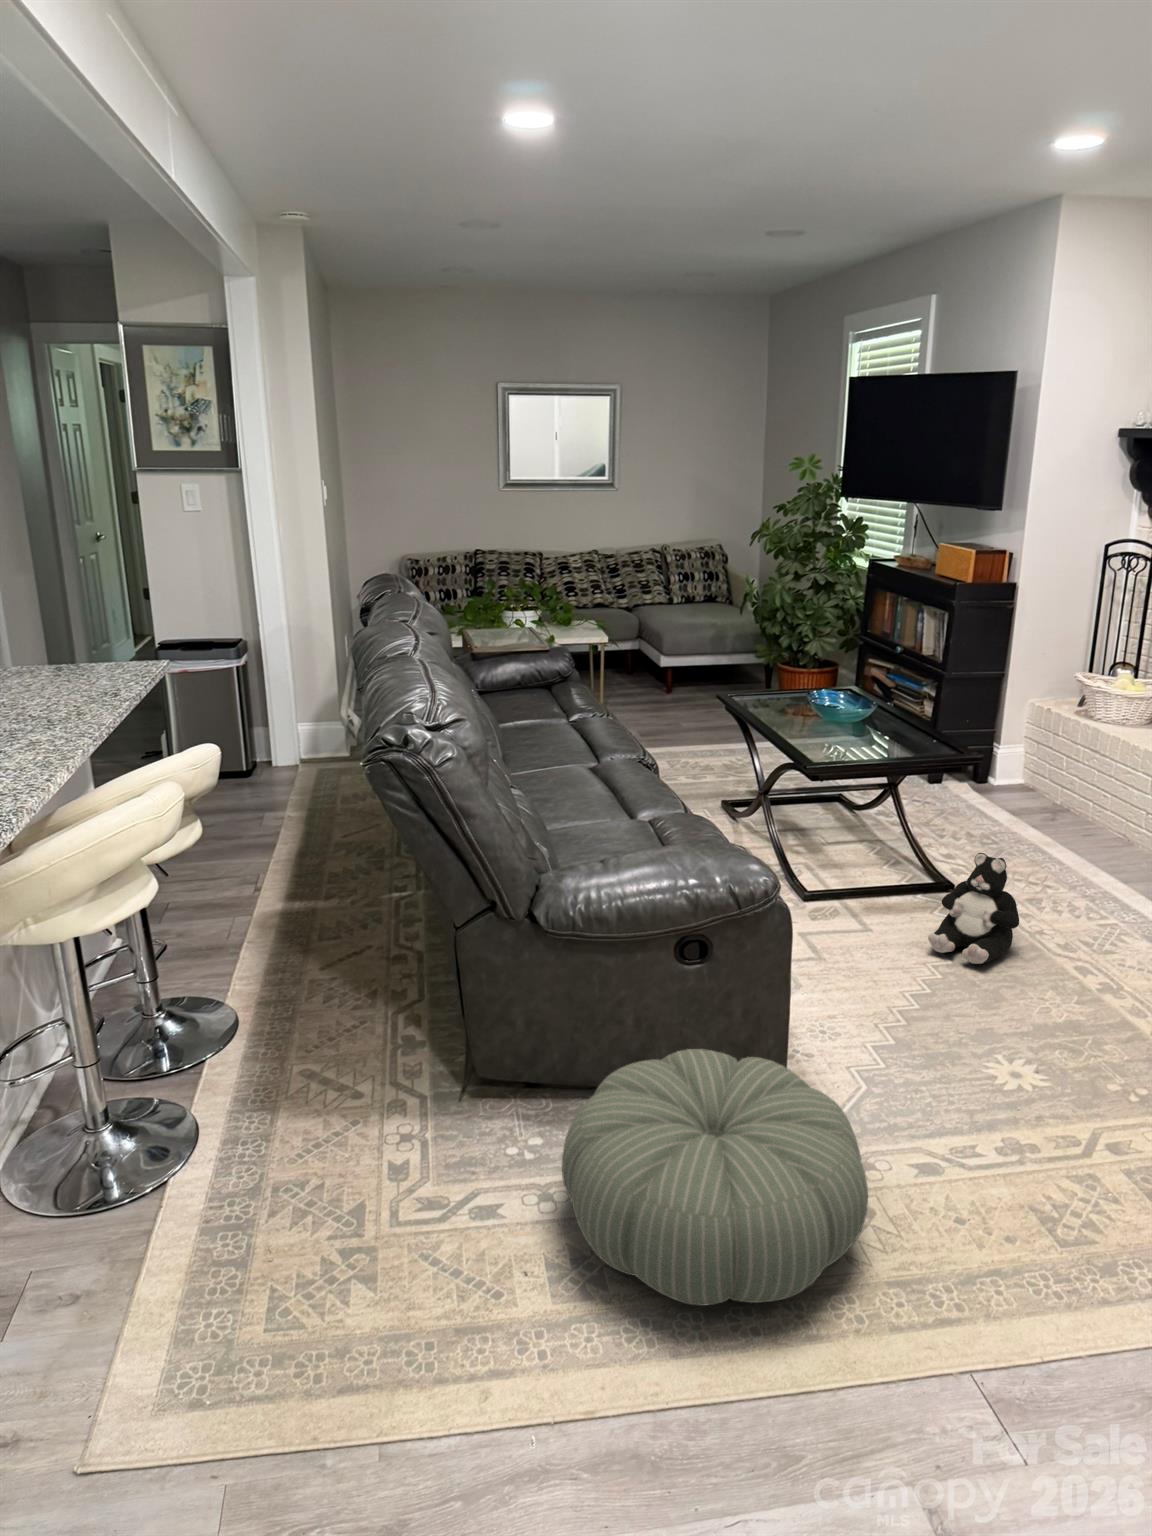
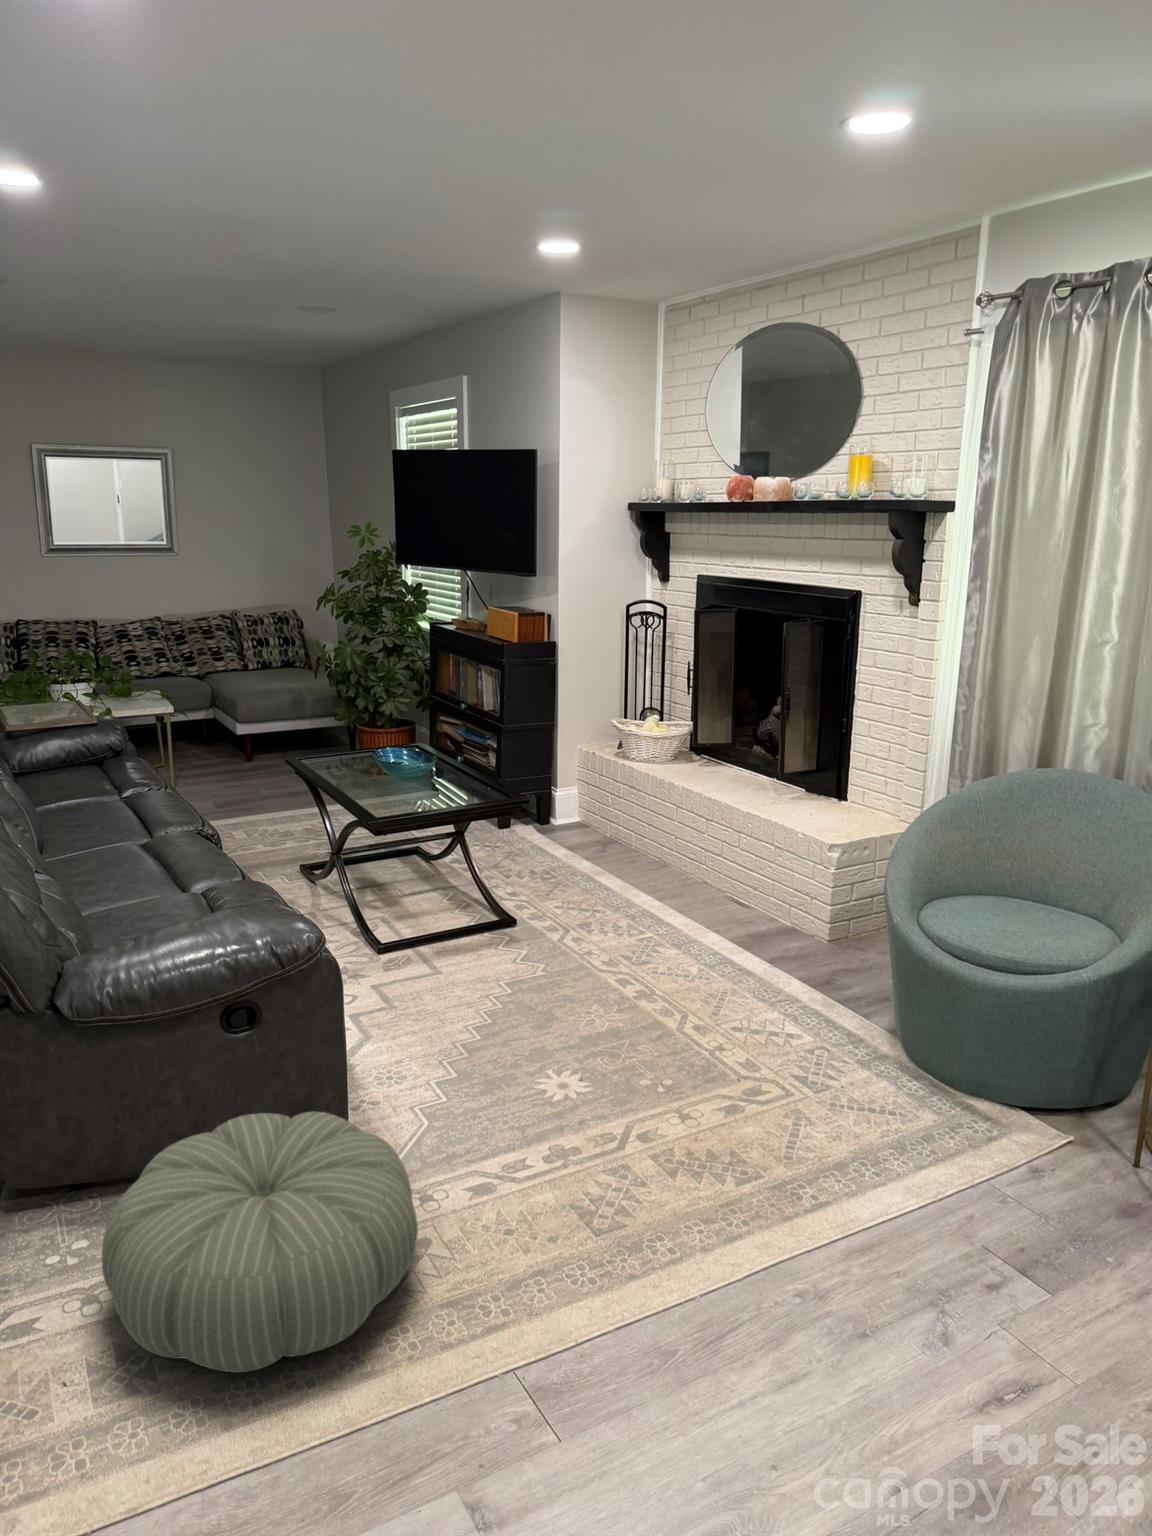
plush toy: present [928,853,1019,964] -> none [489,888,567,992]

